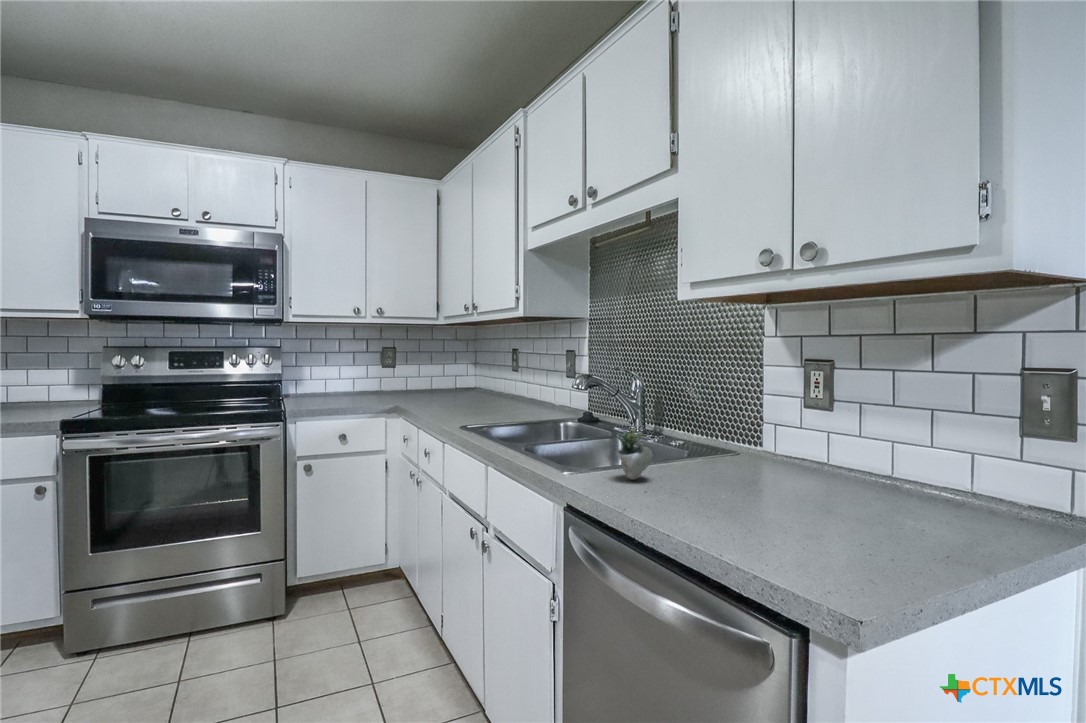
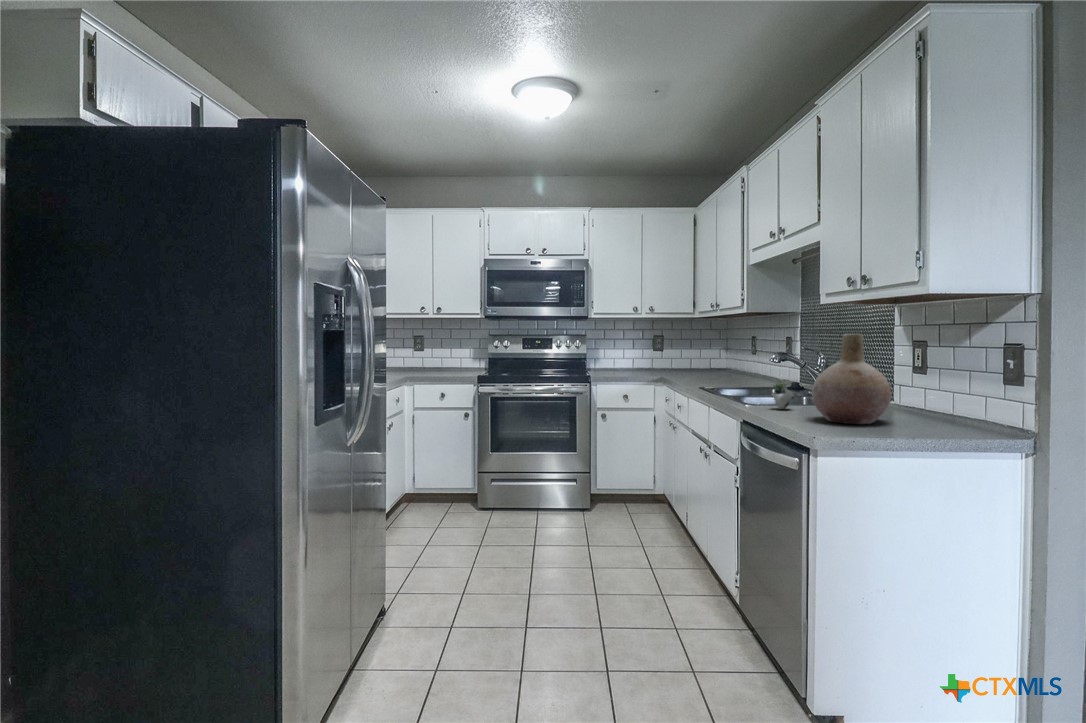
vase: none [717,349,862,522] -> present [812,334,891,424]

